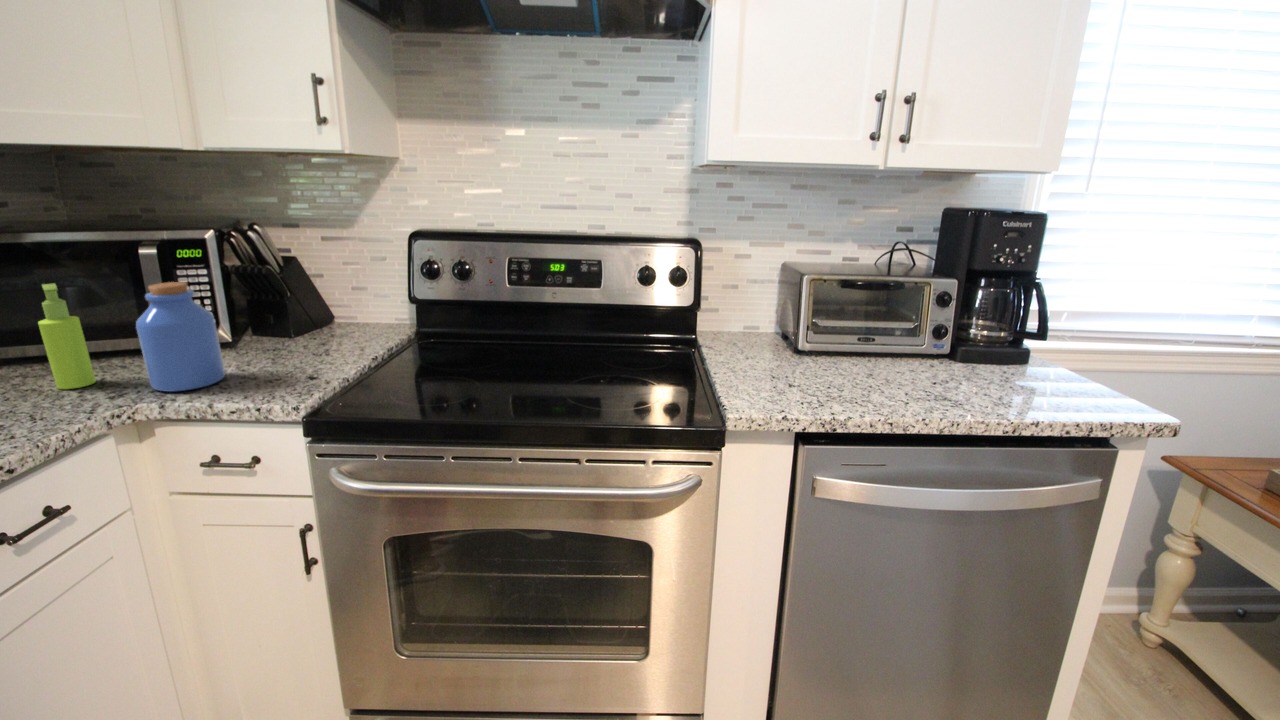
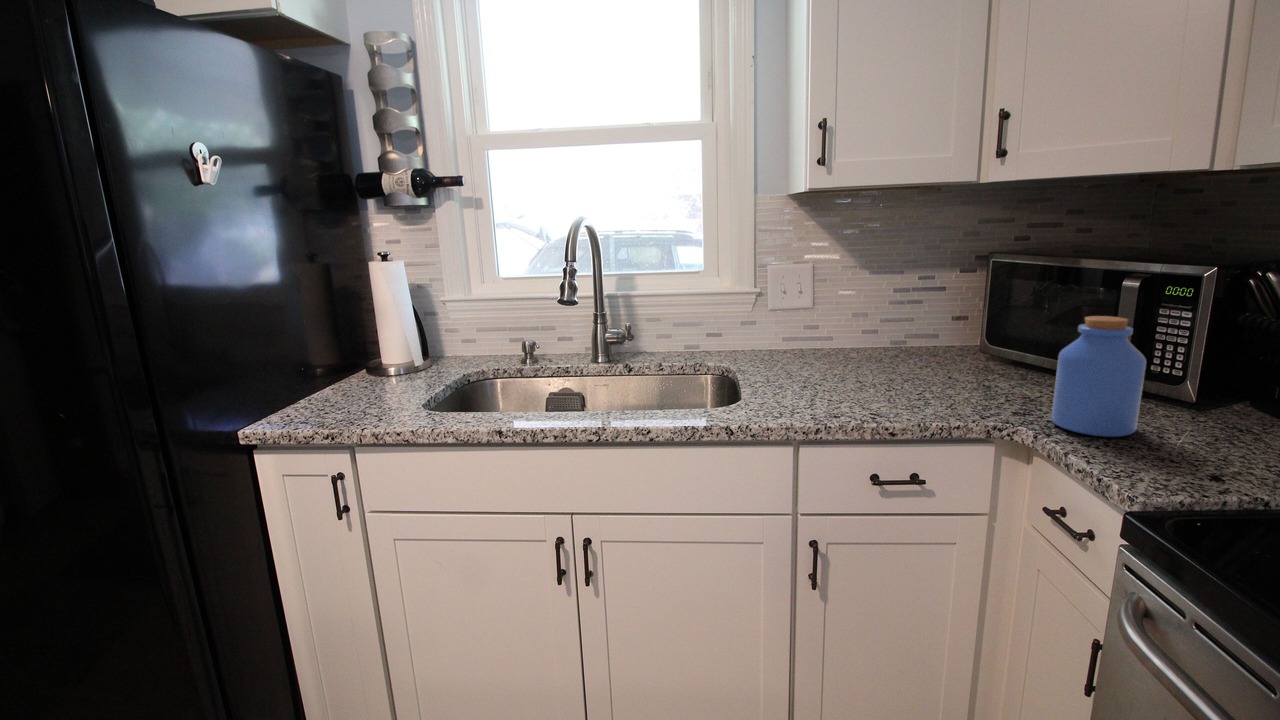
soap dispenser: present [38,284,96,389] -> none [998,301,1037,398]

